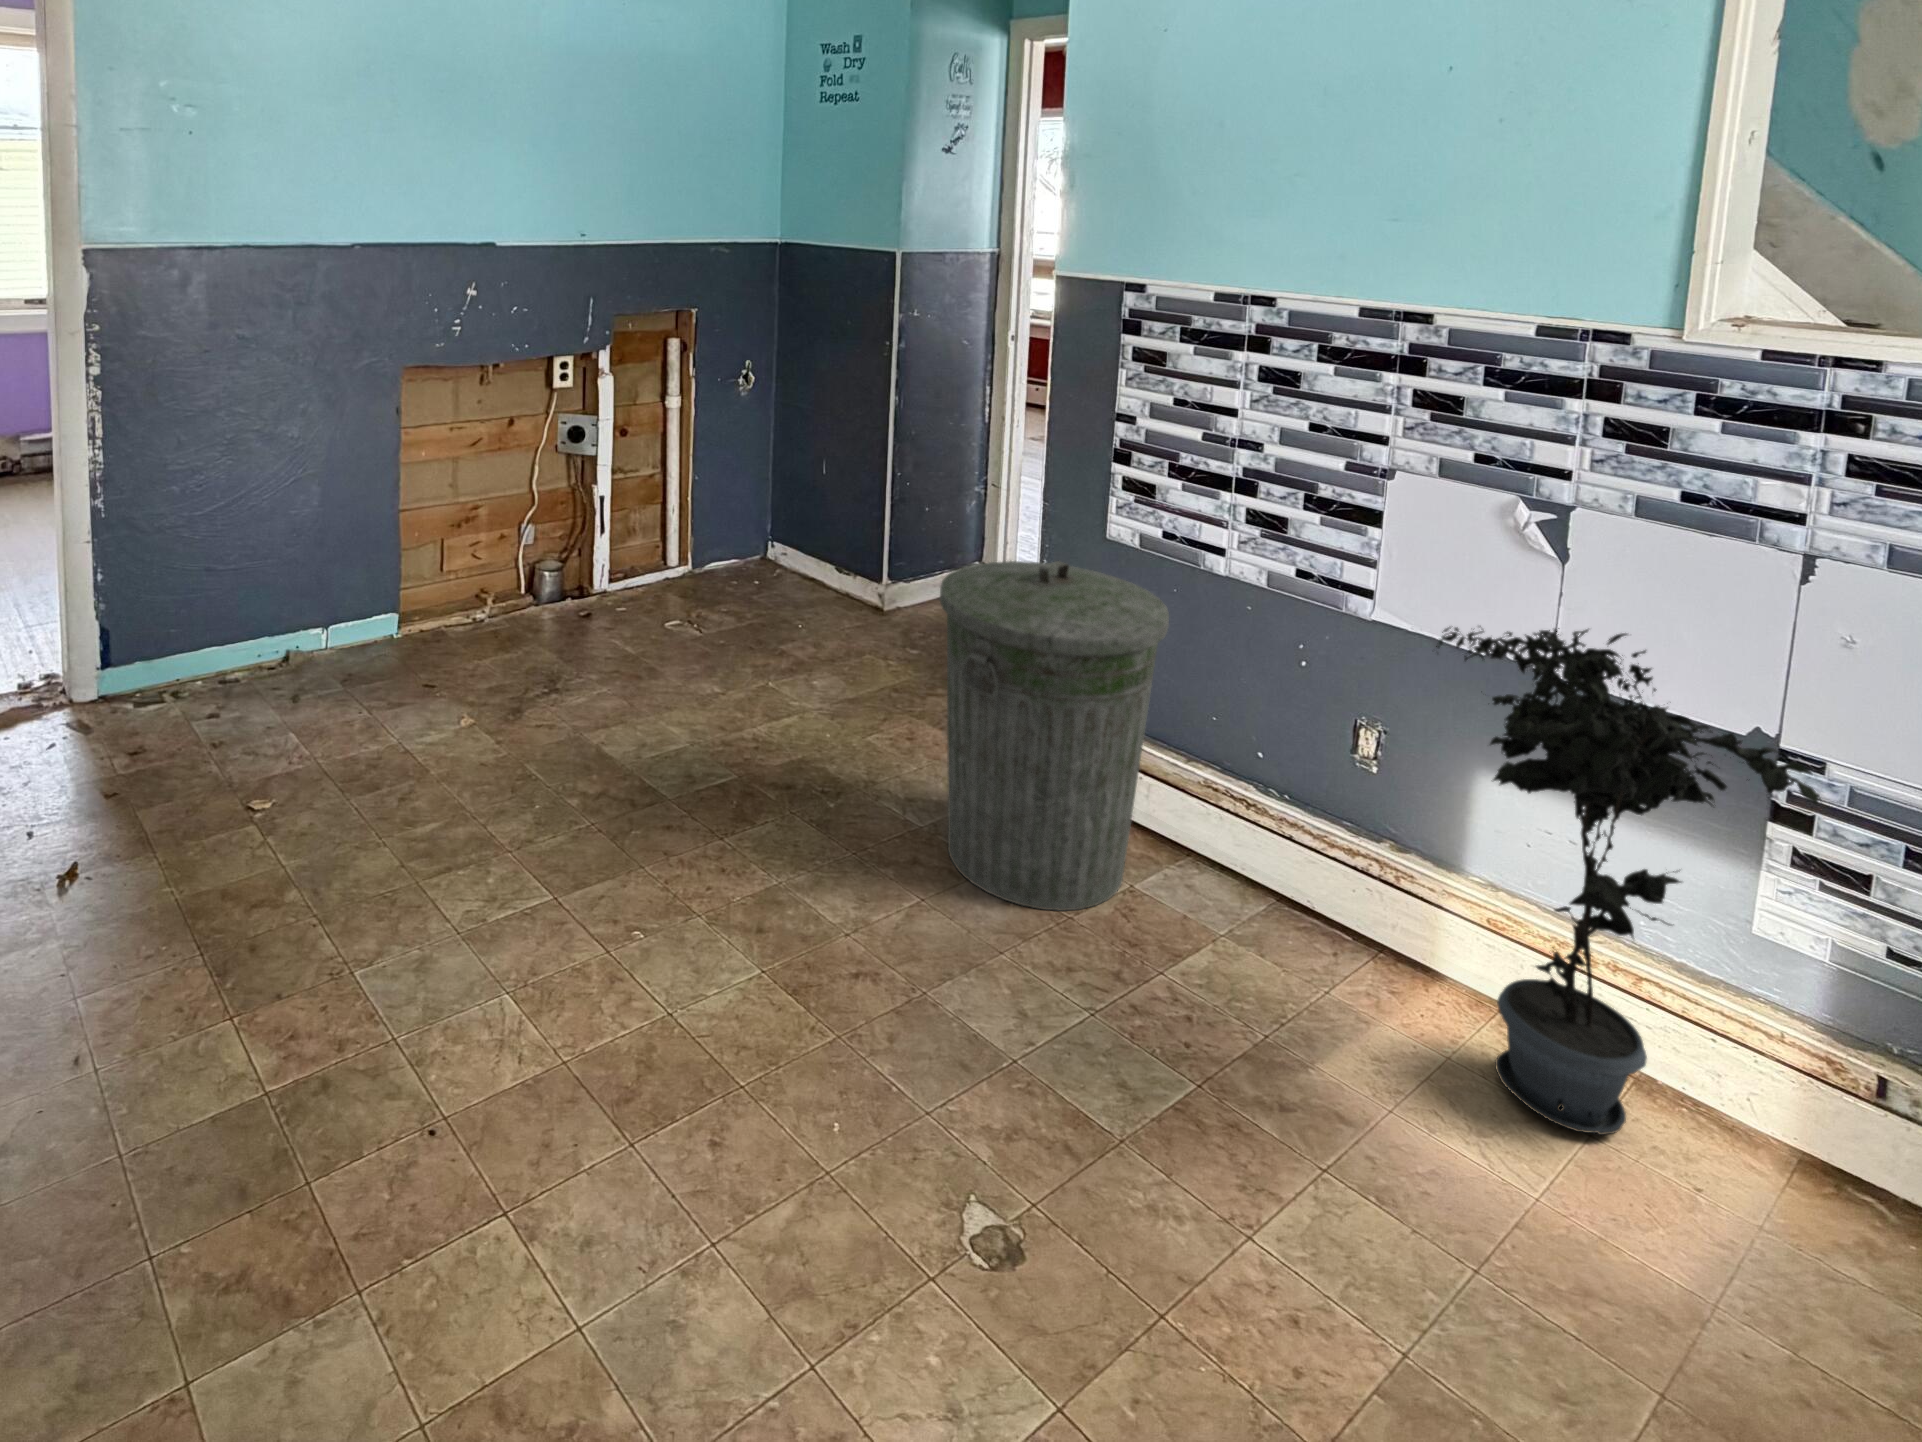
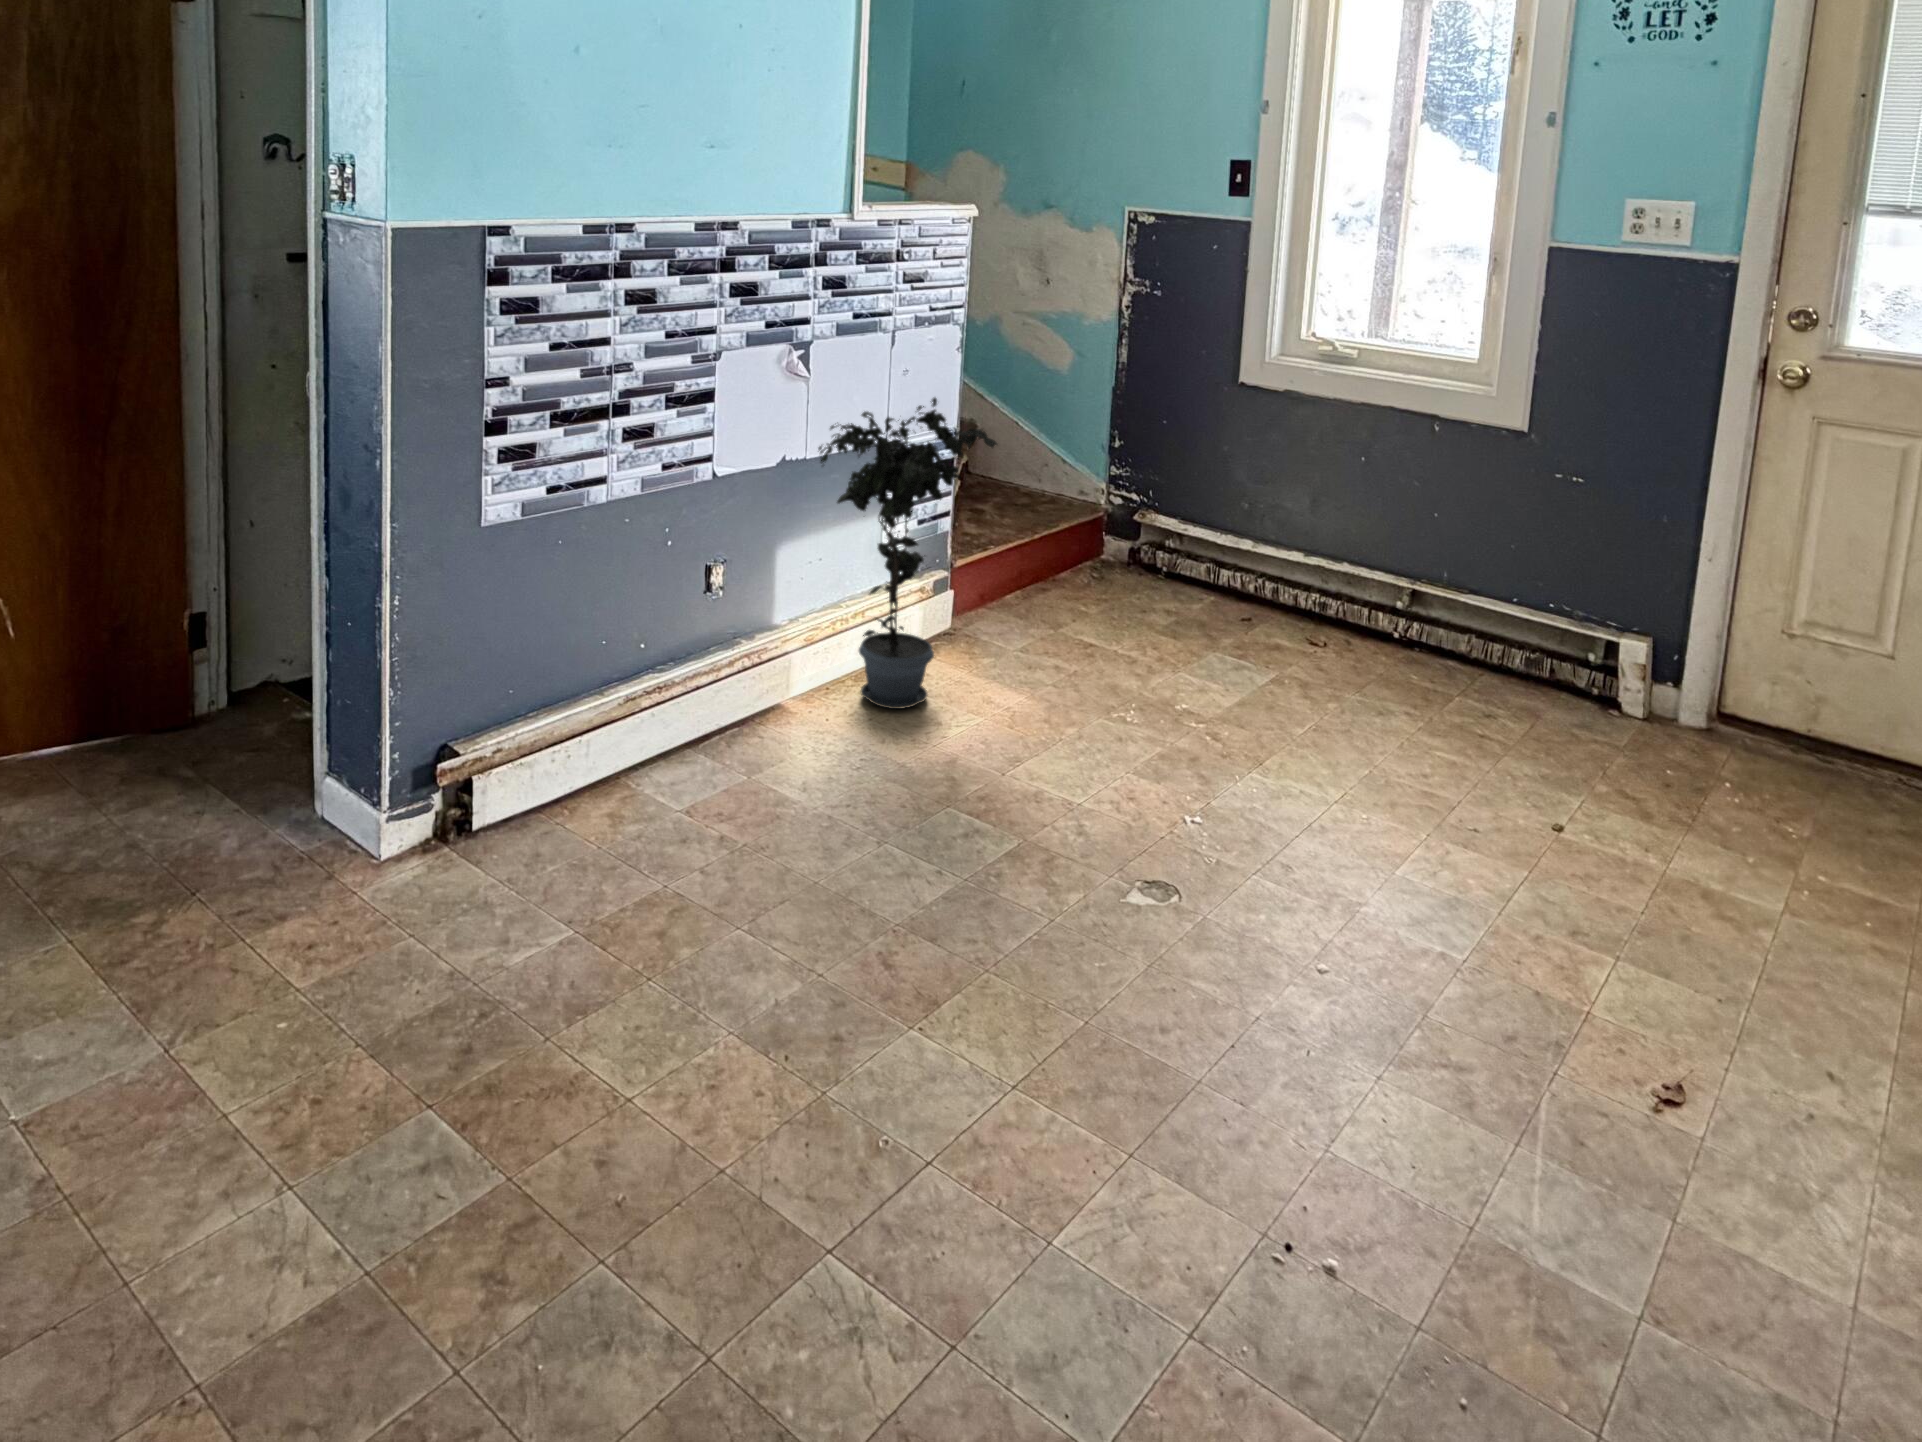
trash can: present [940,561,1169,911] -> none [509,535,757,914]

